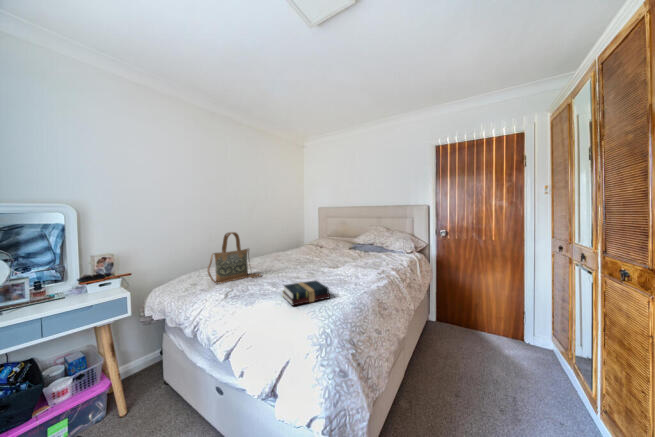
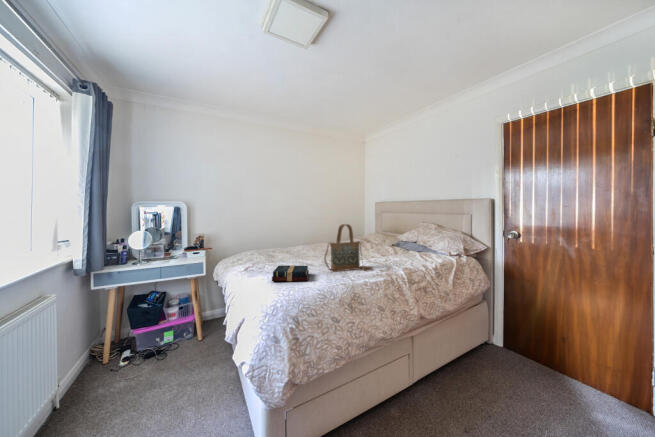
handbag: present [208,232,261,283] -> present [324,224,372,272]

